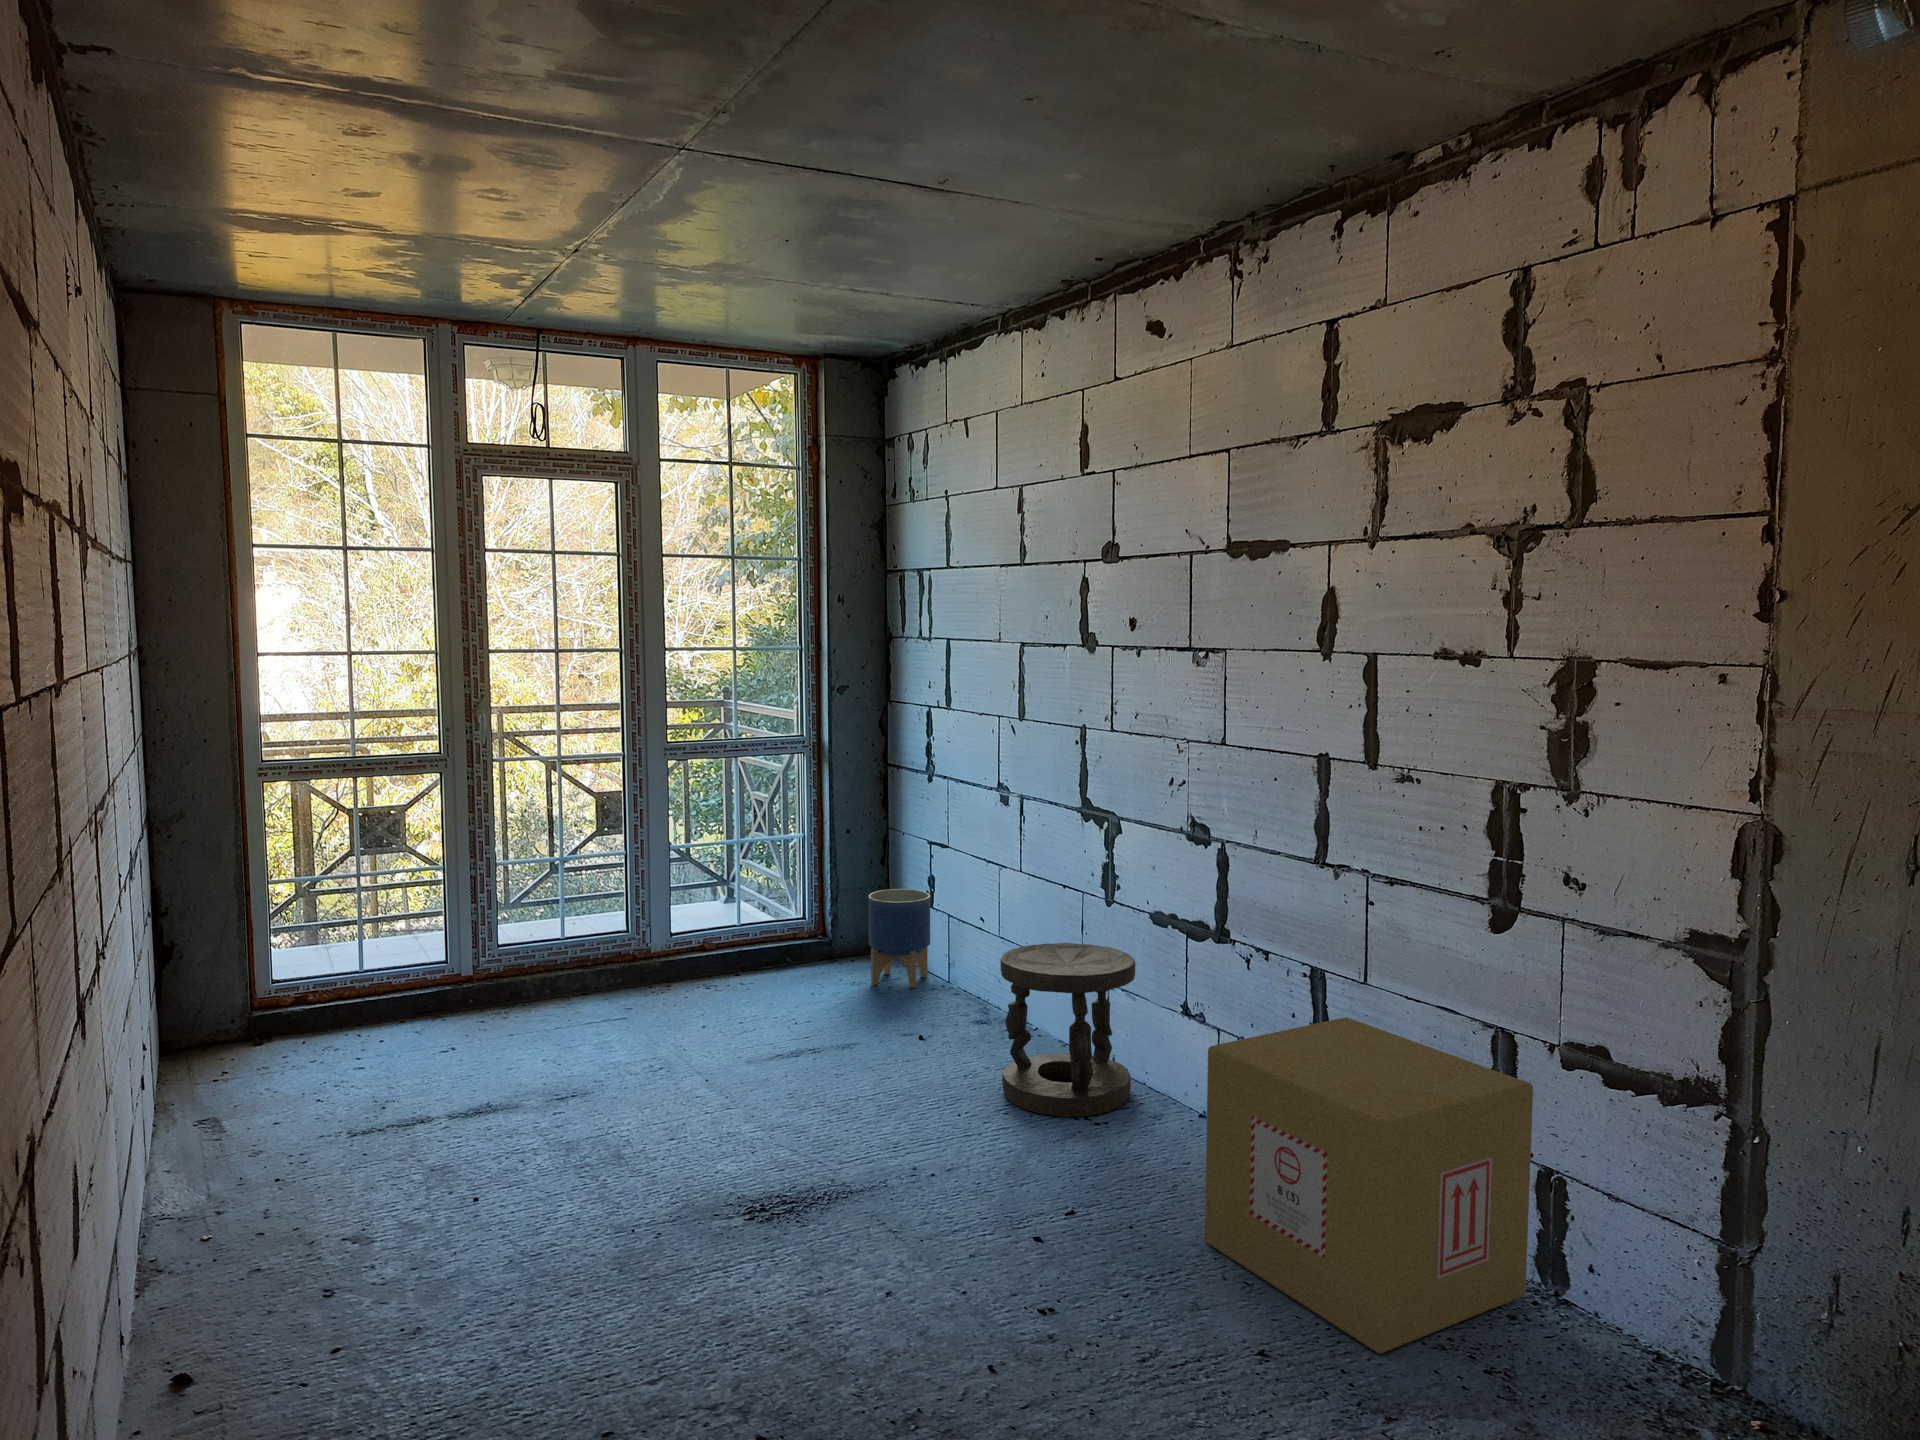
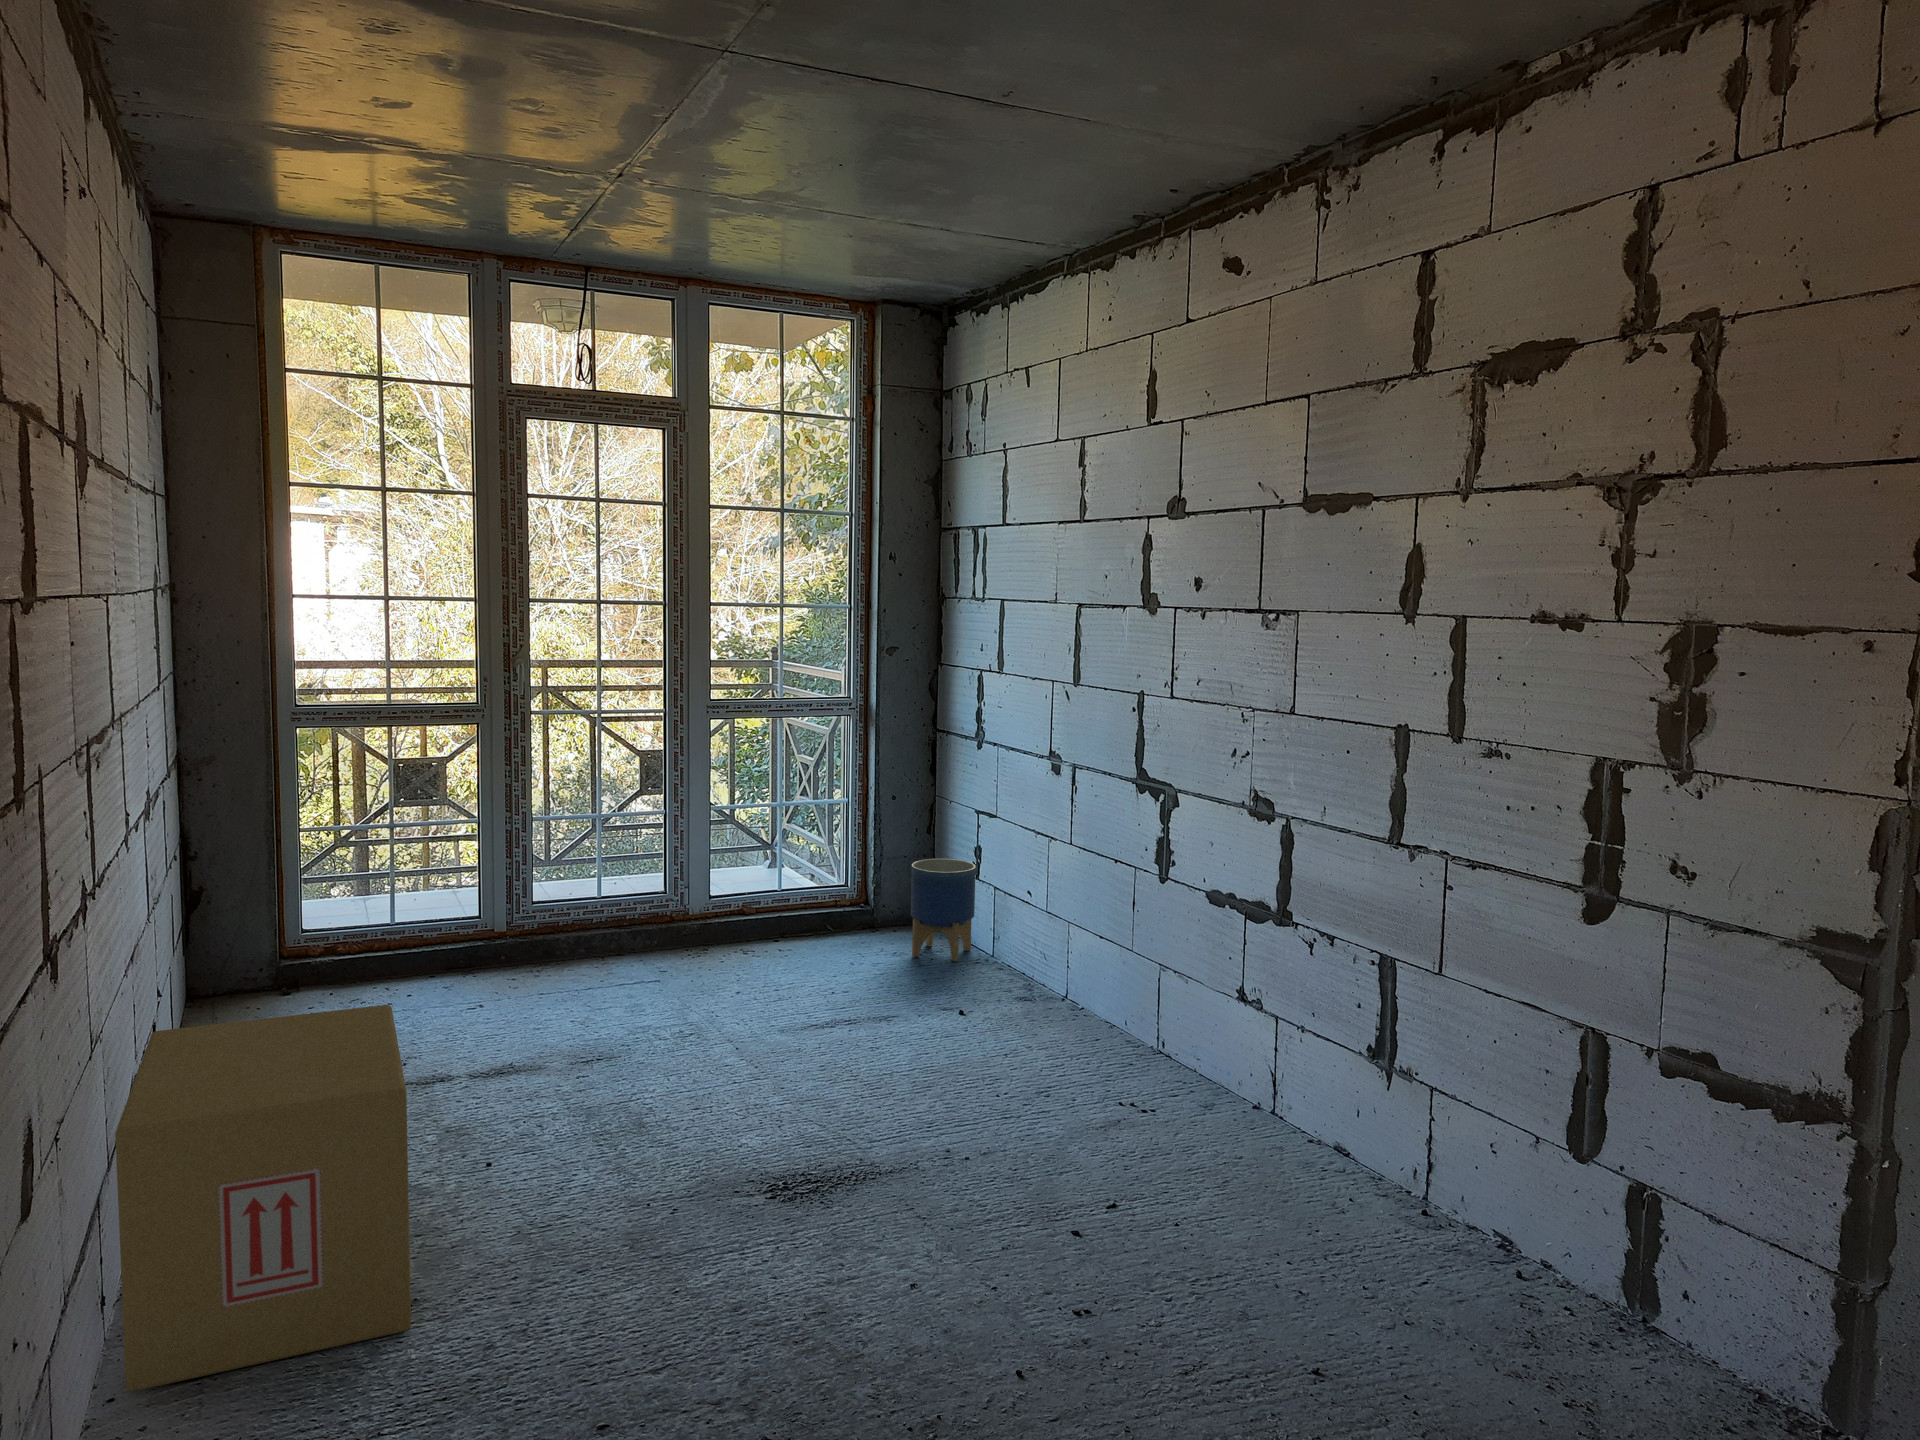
stool: present [1000,943,1135,1116] -> none [1044,920,1188,1103]
cardboard box: present [1205,1017,1533,1354] -> present [115,1005,411,1392]

